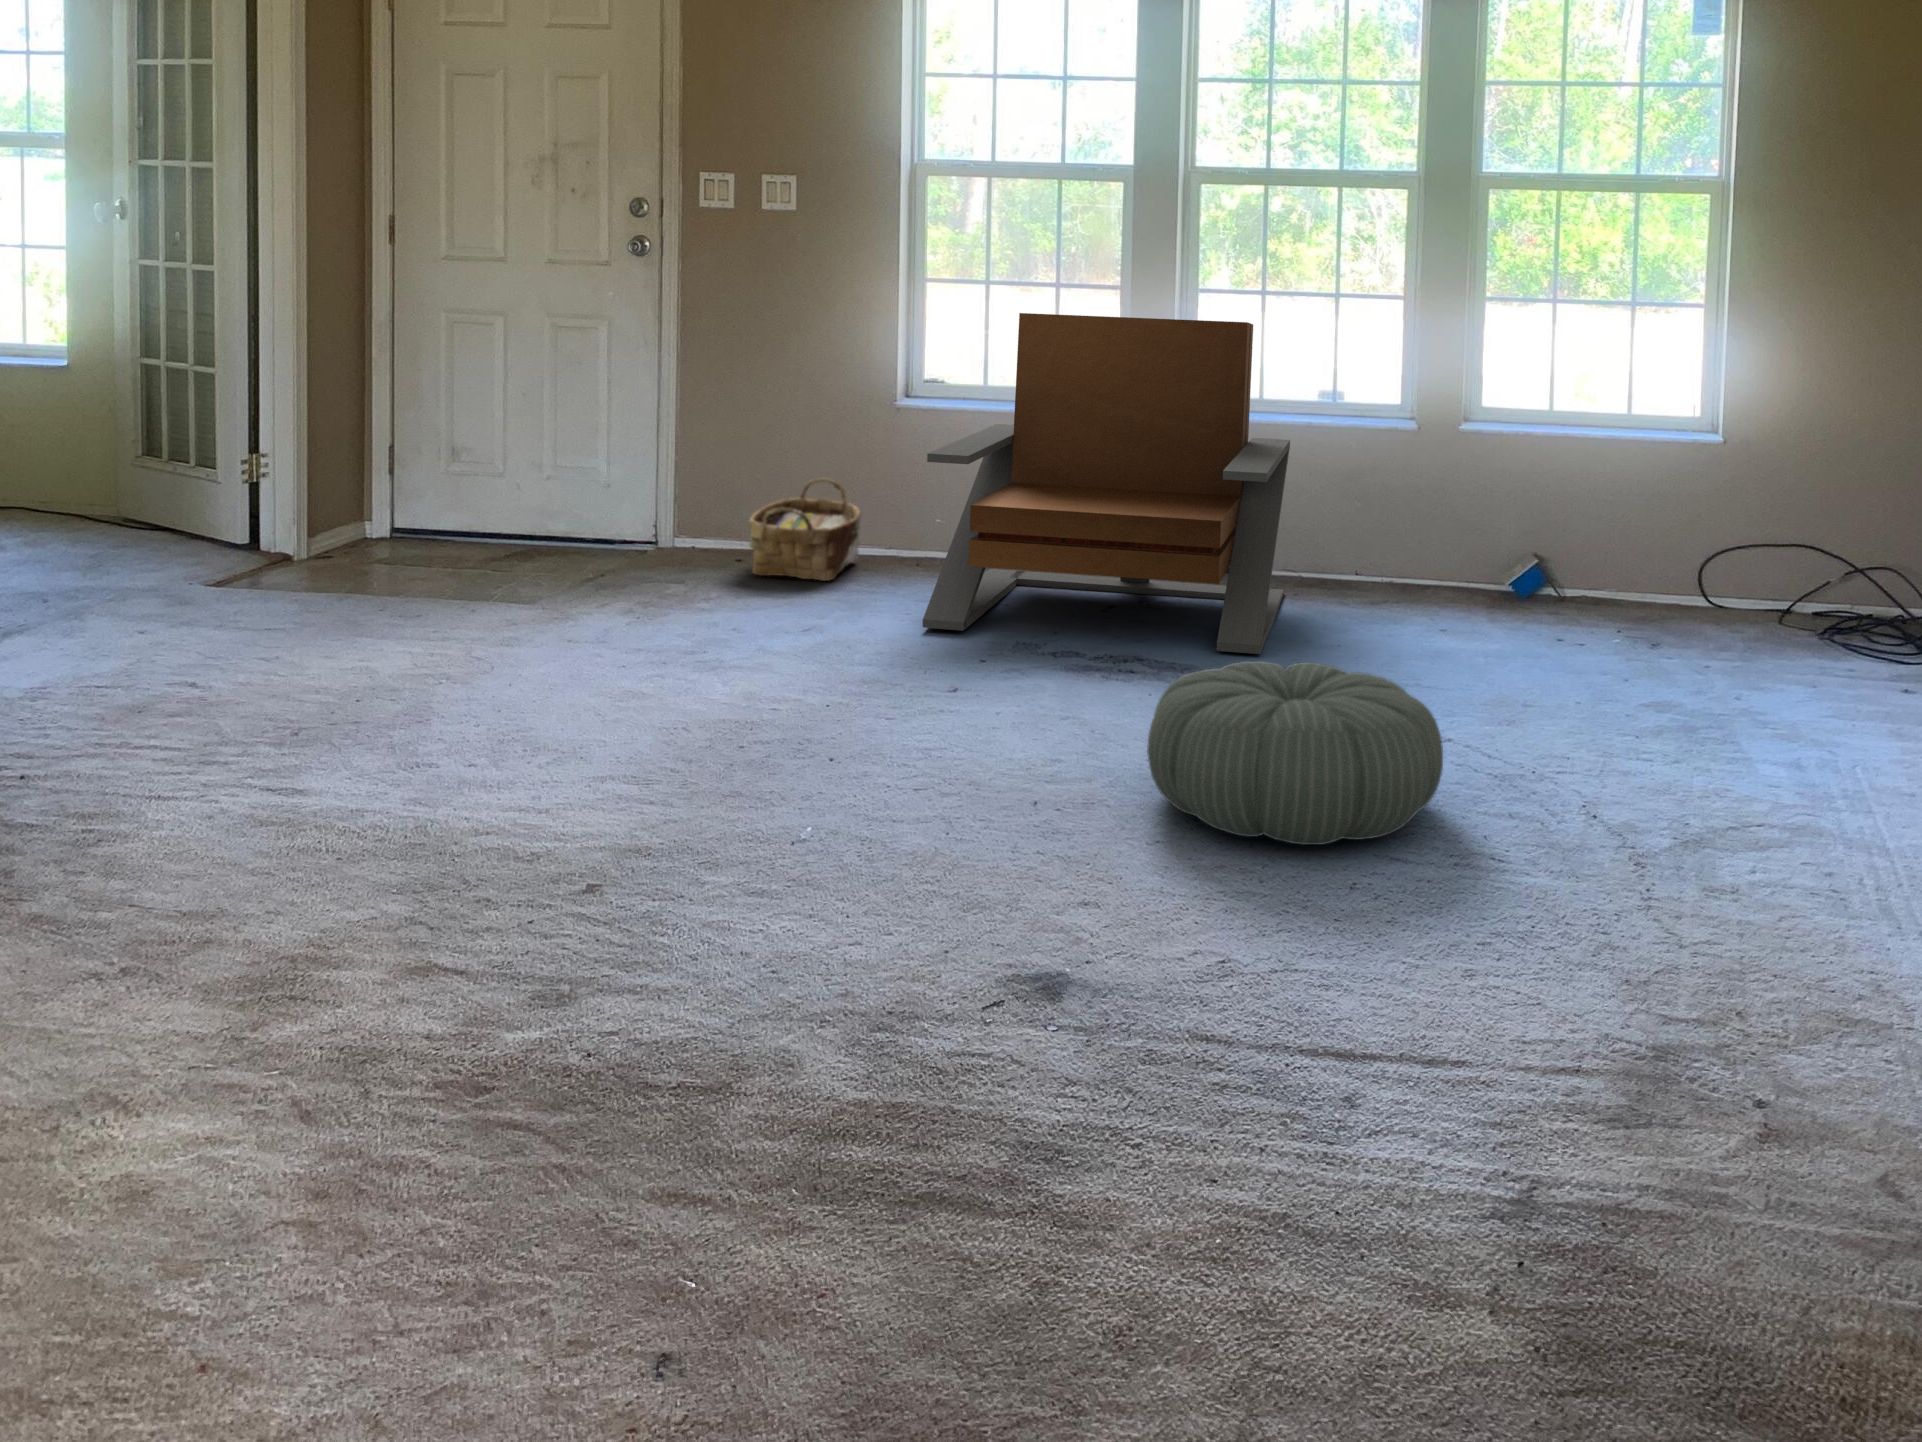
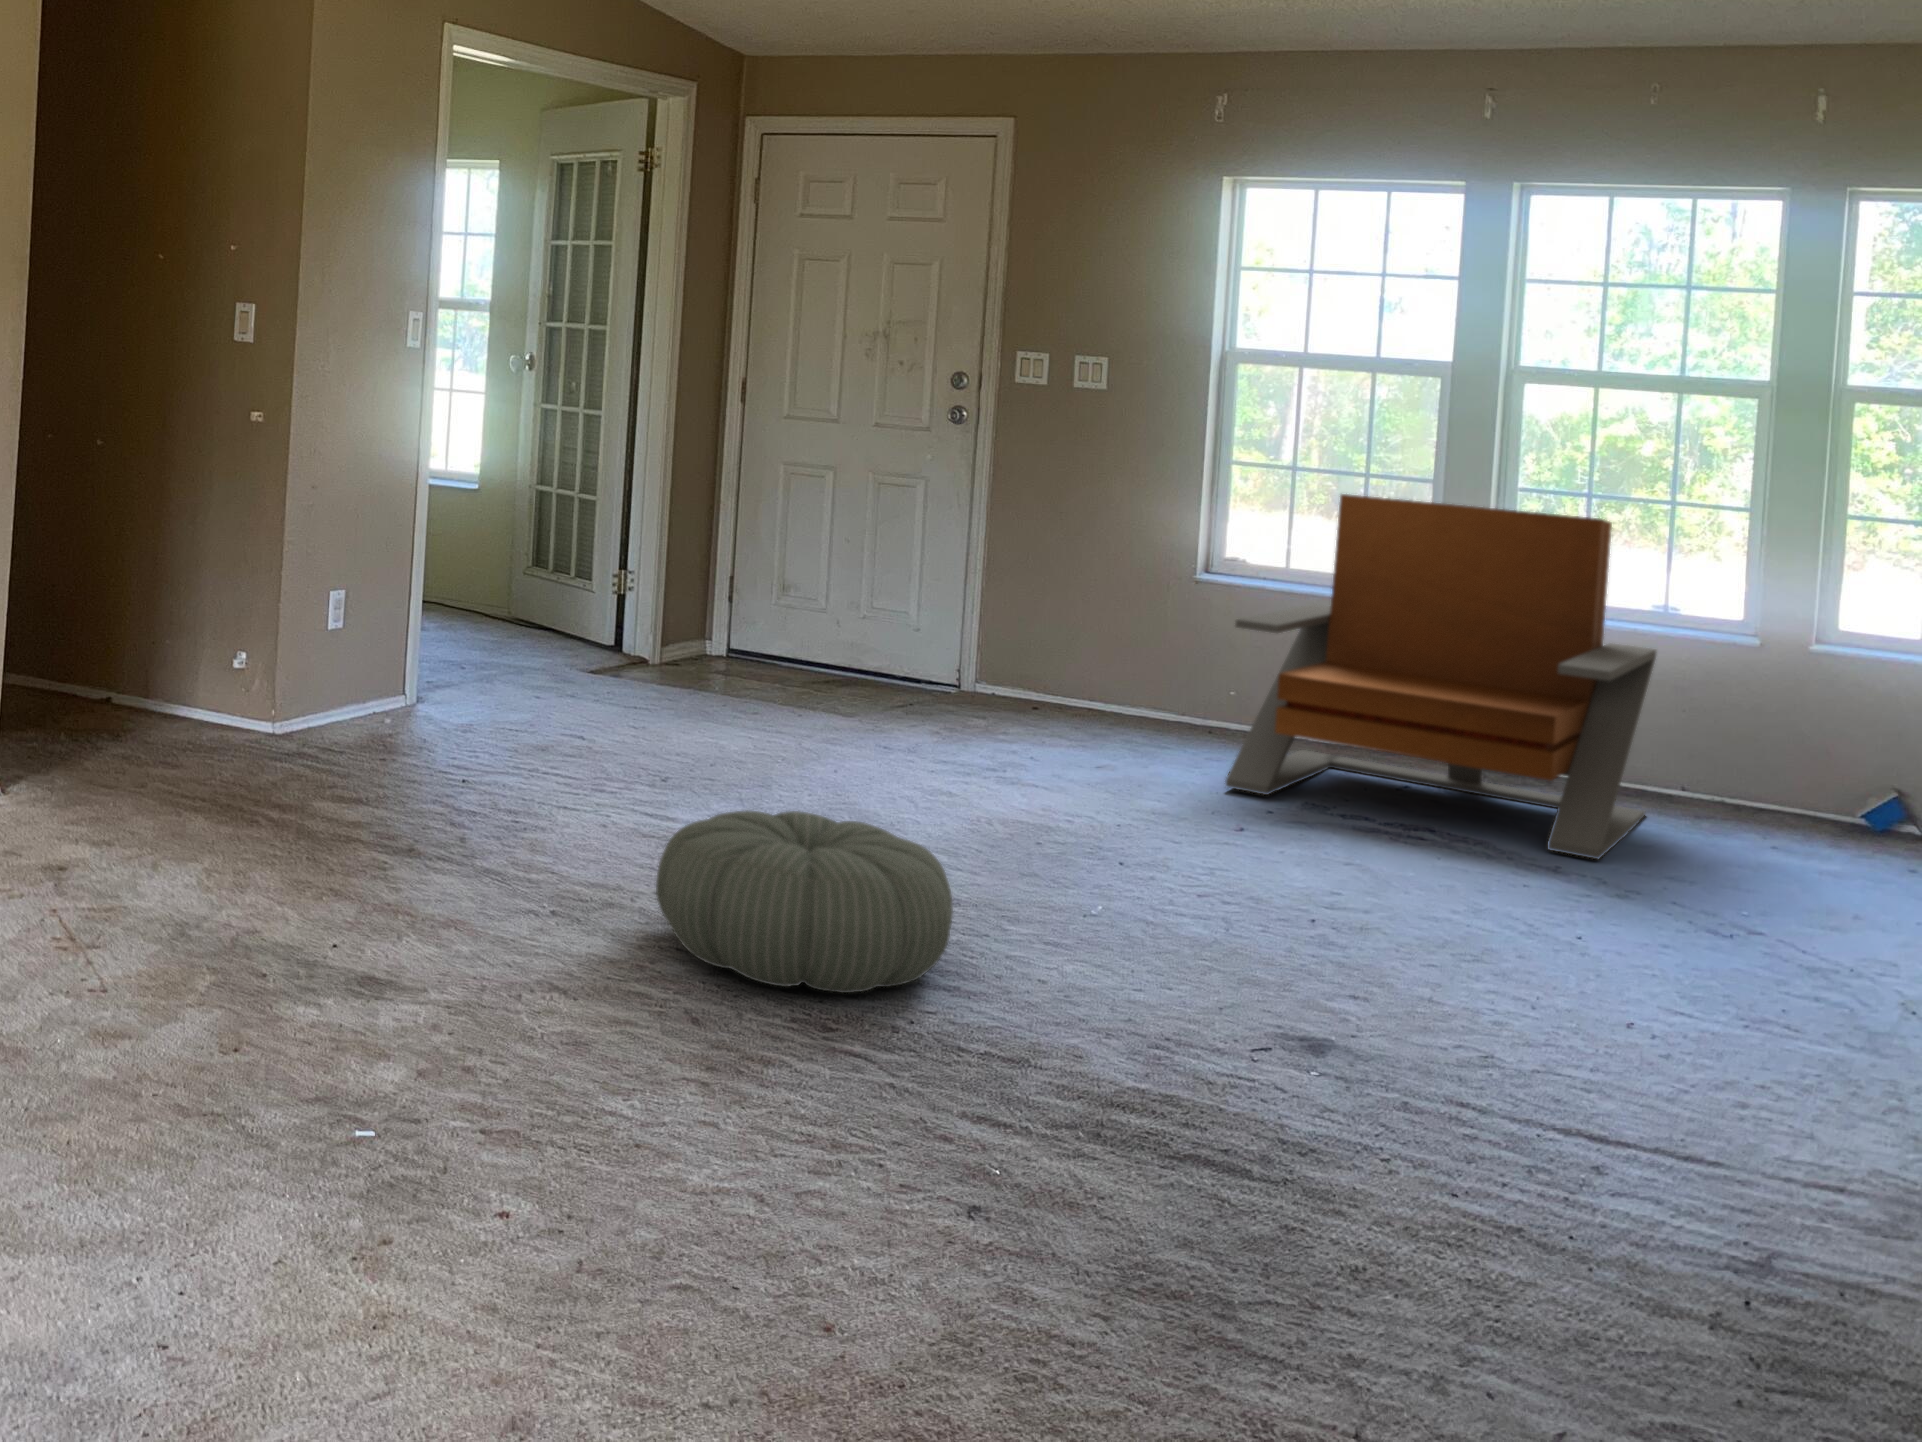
woven basket: present [749,478,861,581] -> none [1054,641,1167,739]
pouf: present [1147,661,1443,845] -> present [656,810,953,993]

